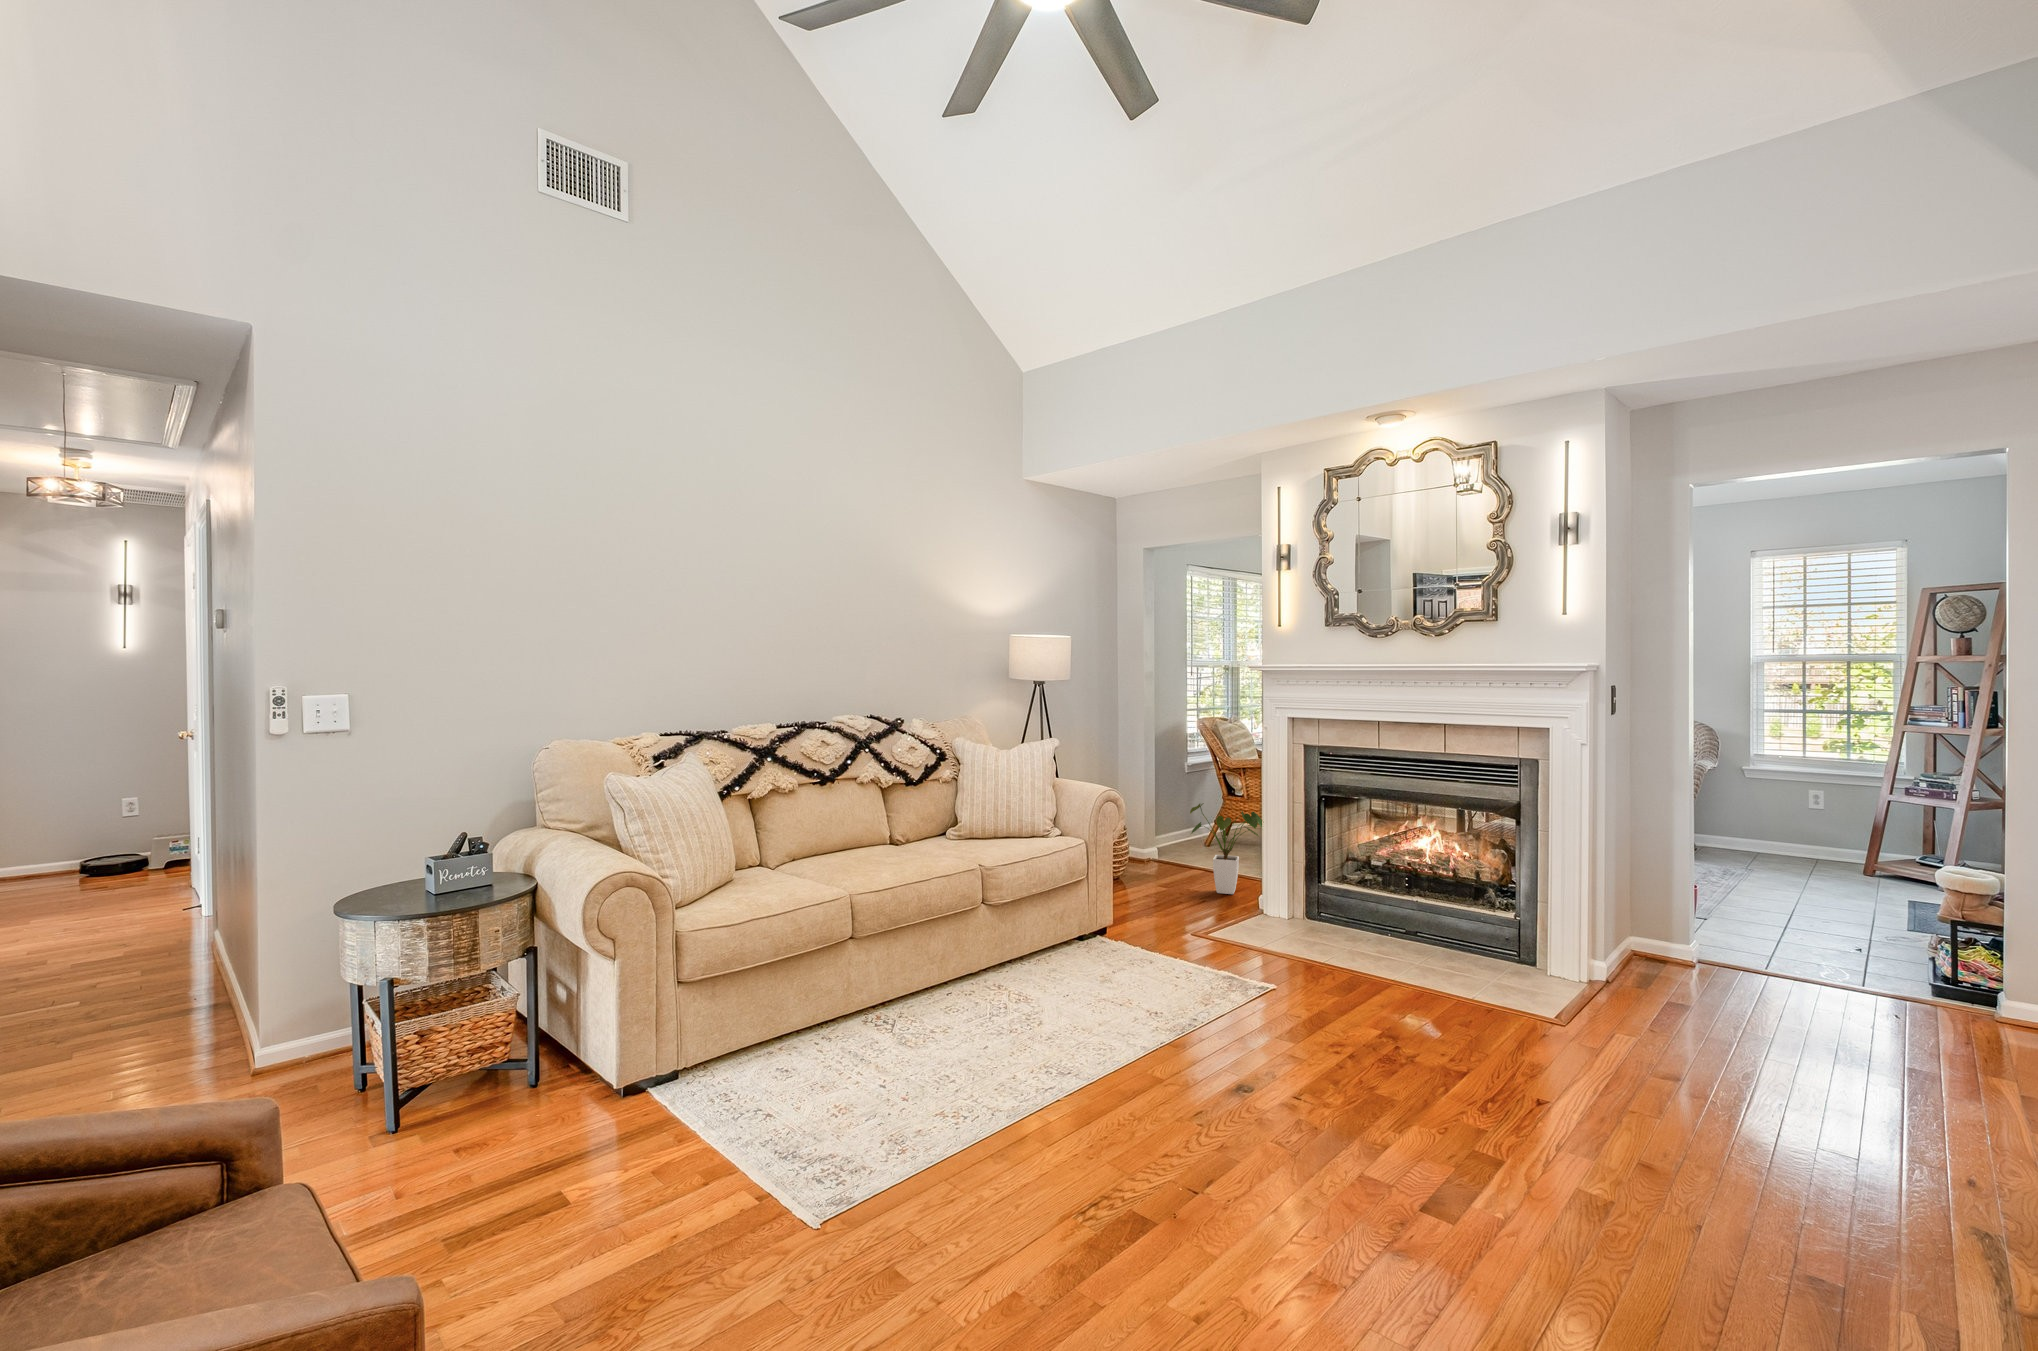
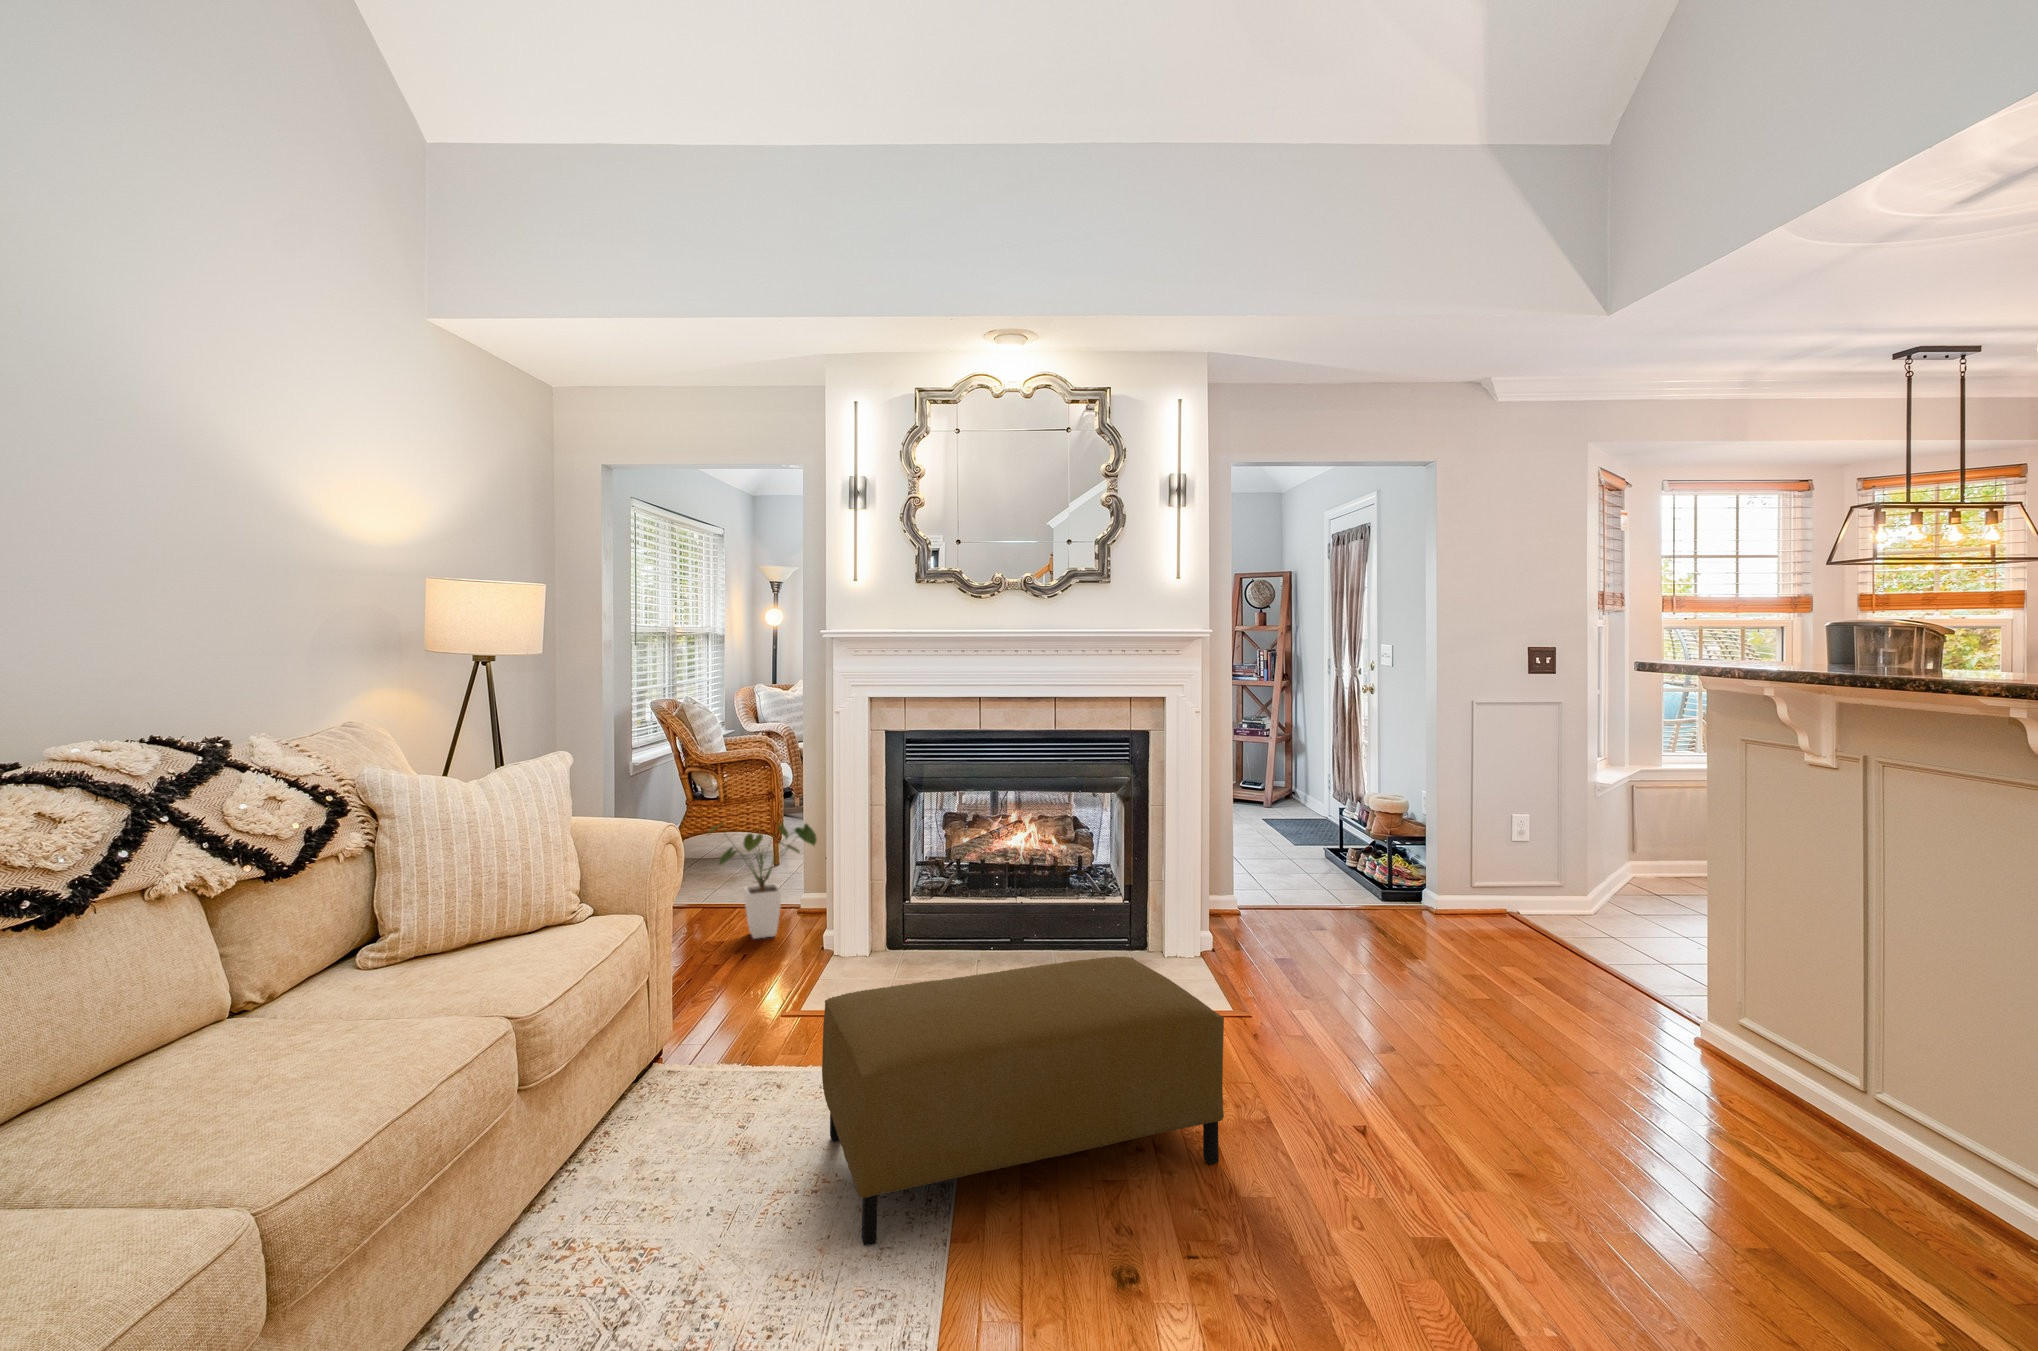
ottoman: none [1118,898,1396,1077] -> present [822,957,1224,1246]

